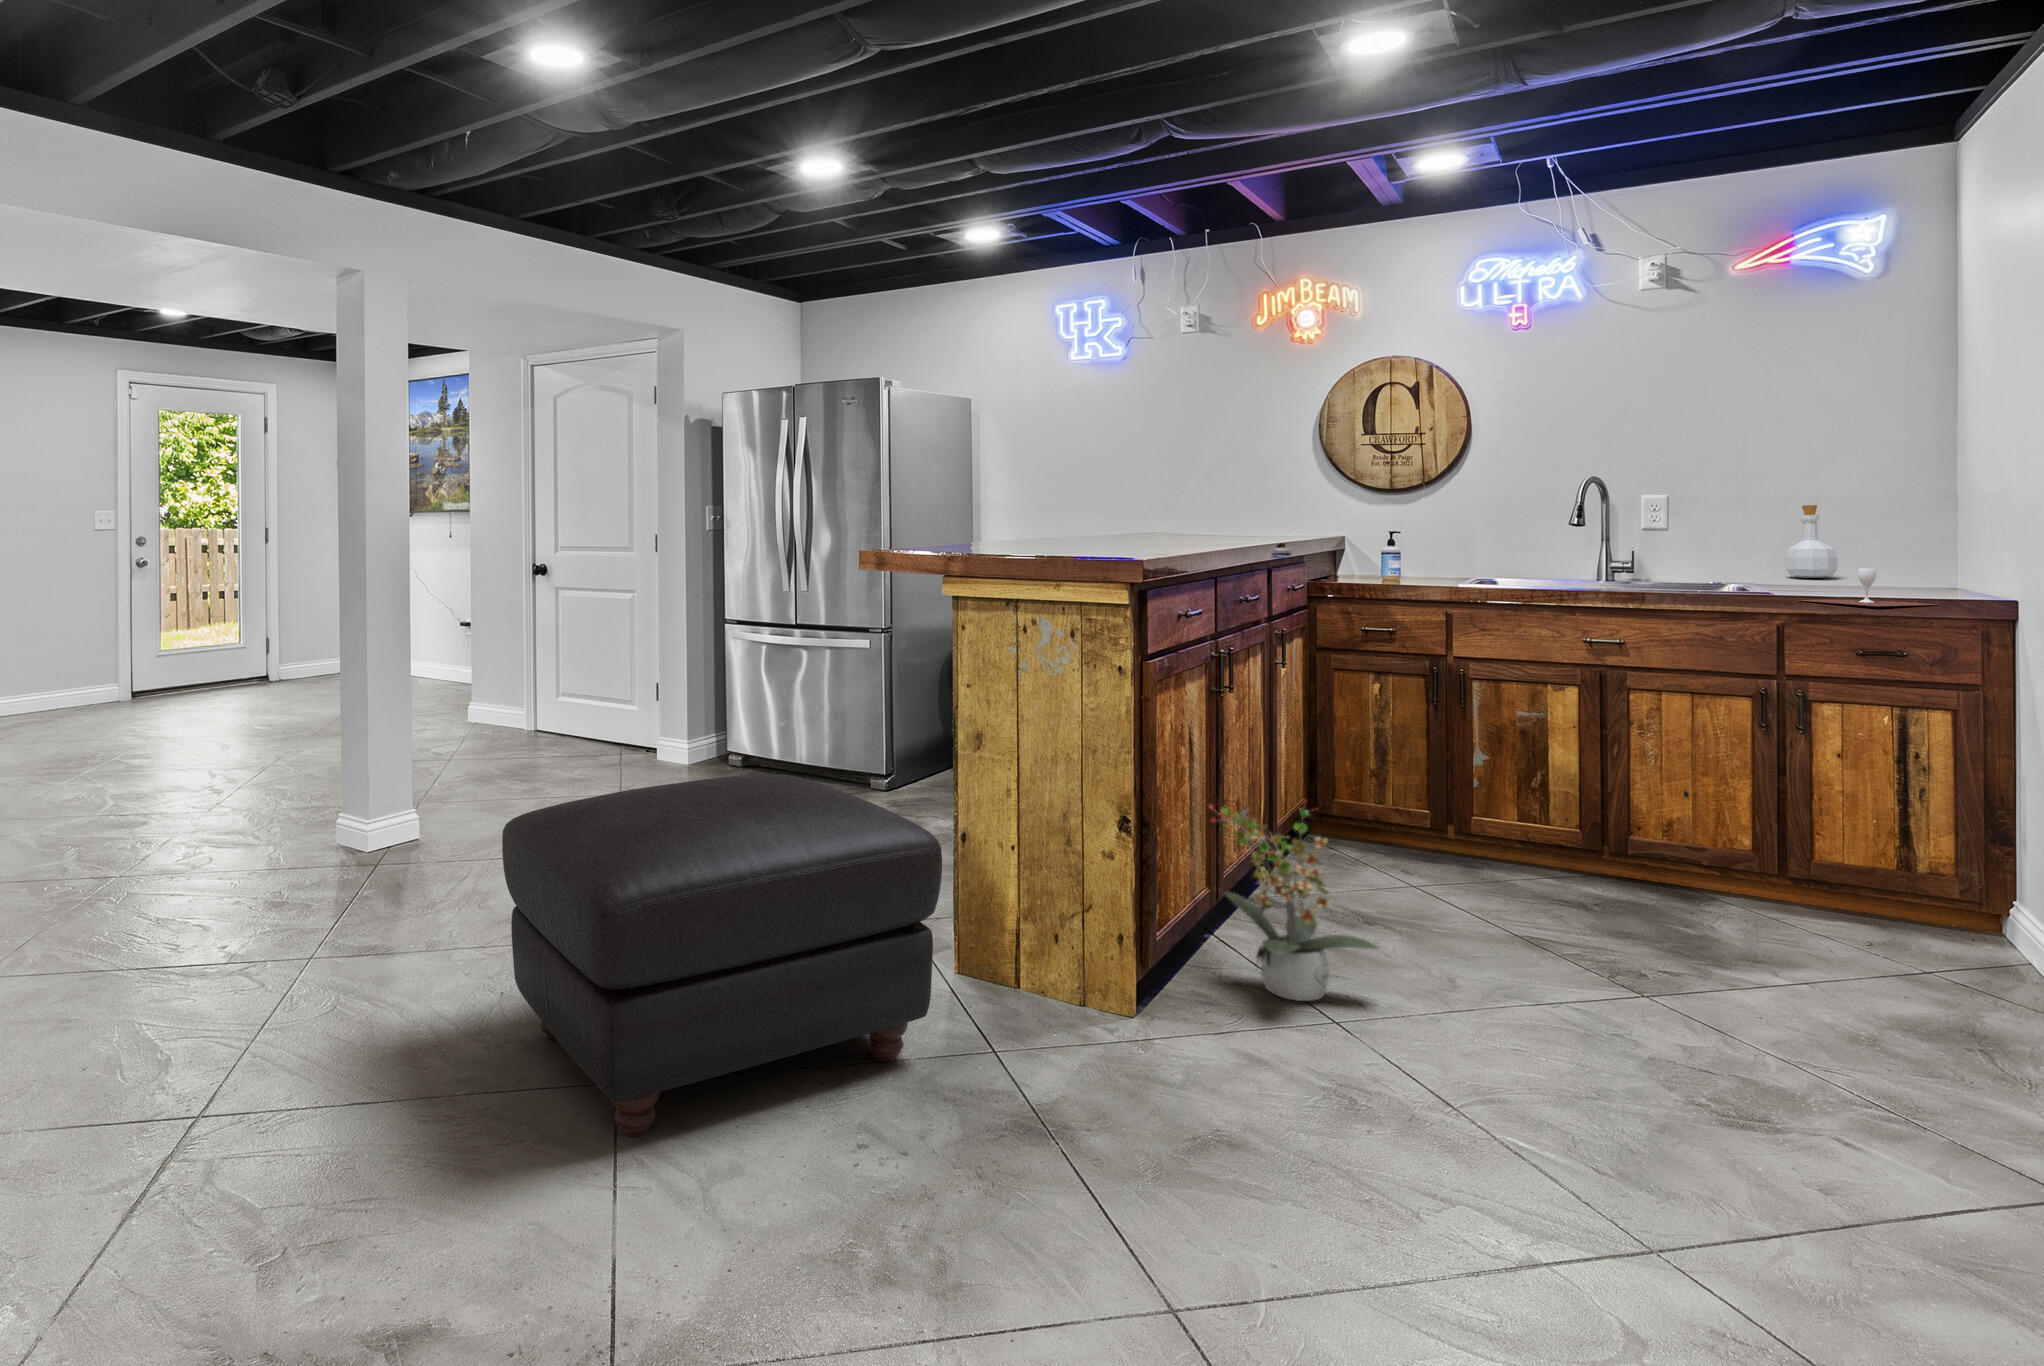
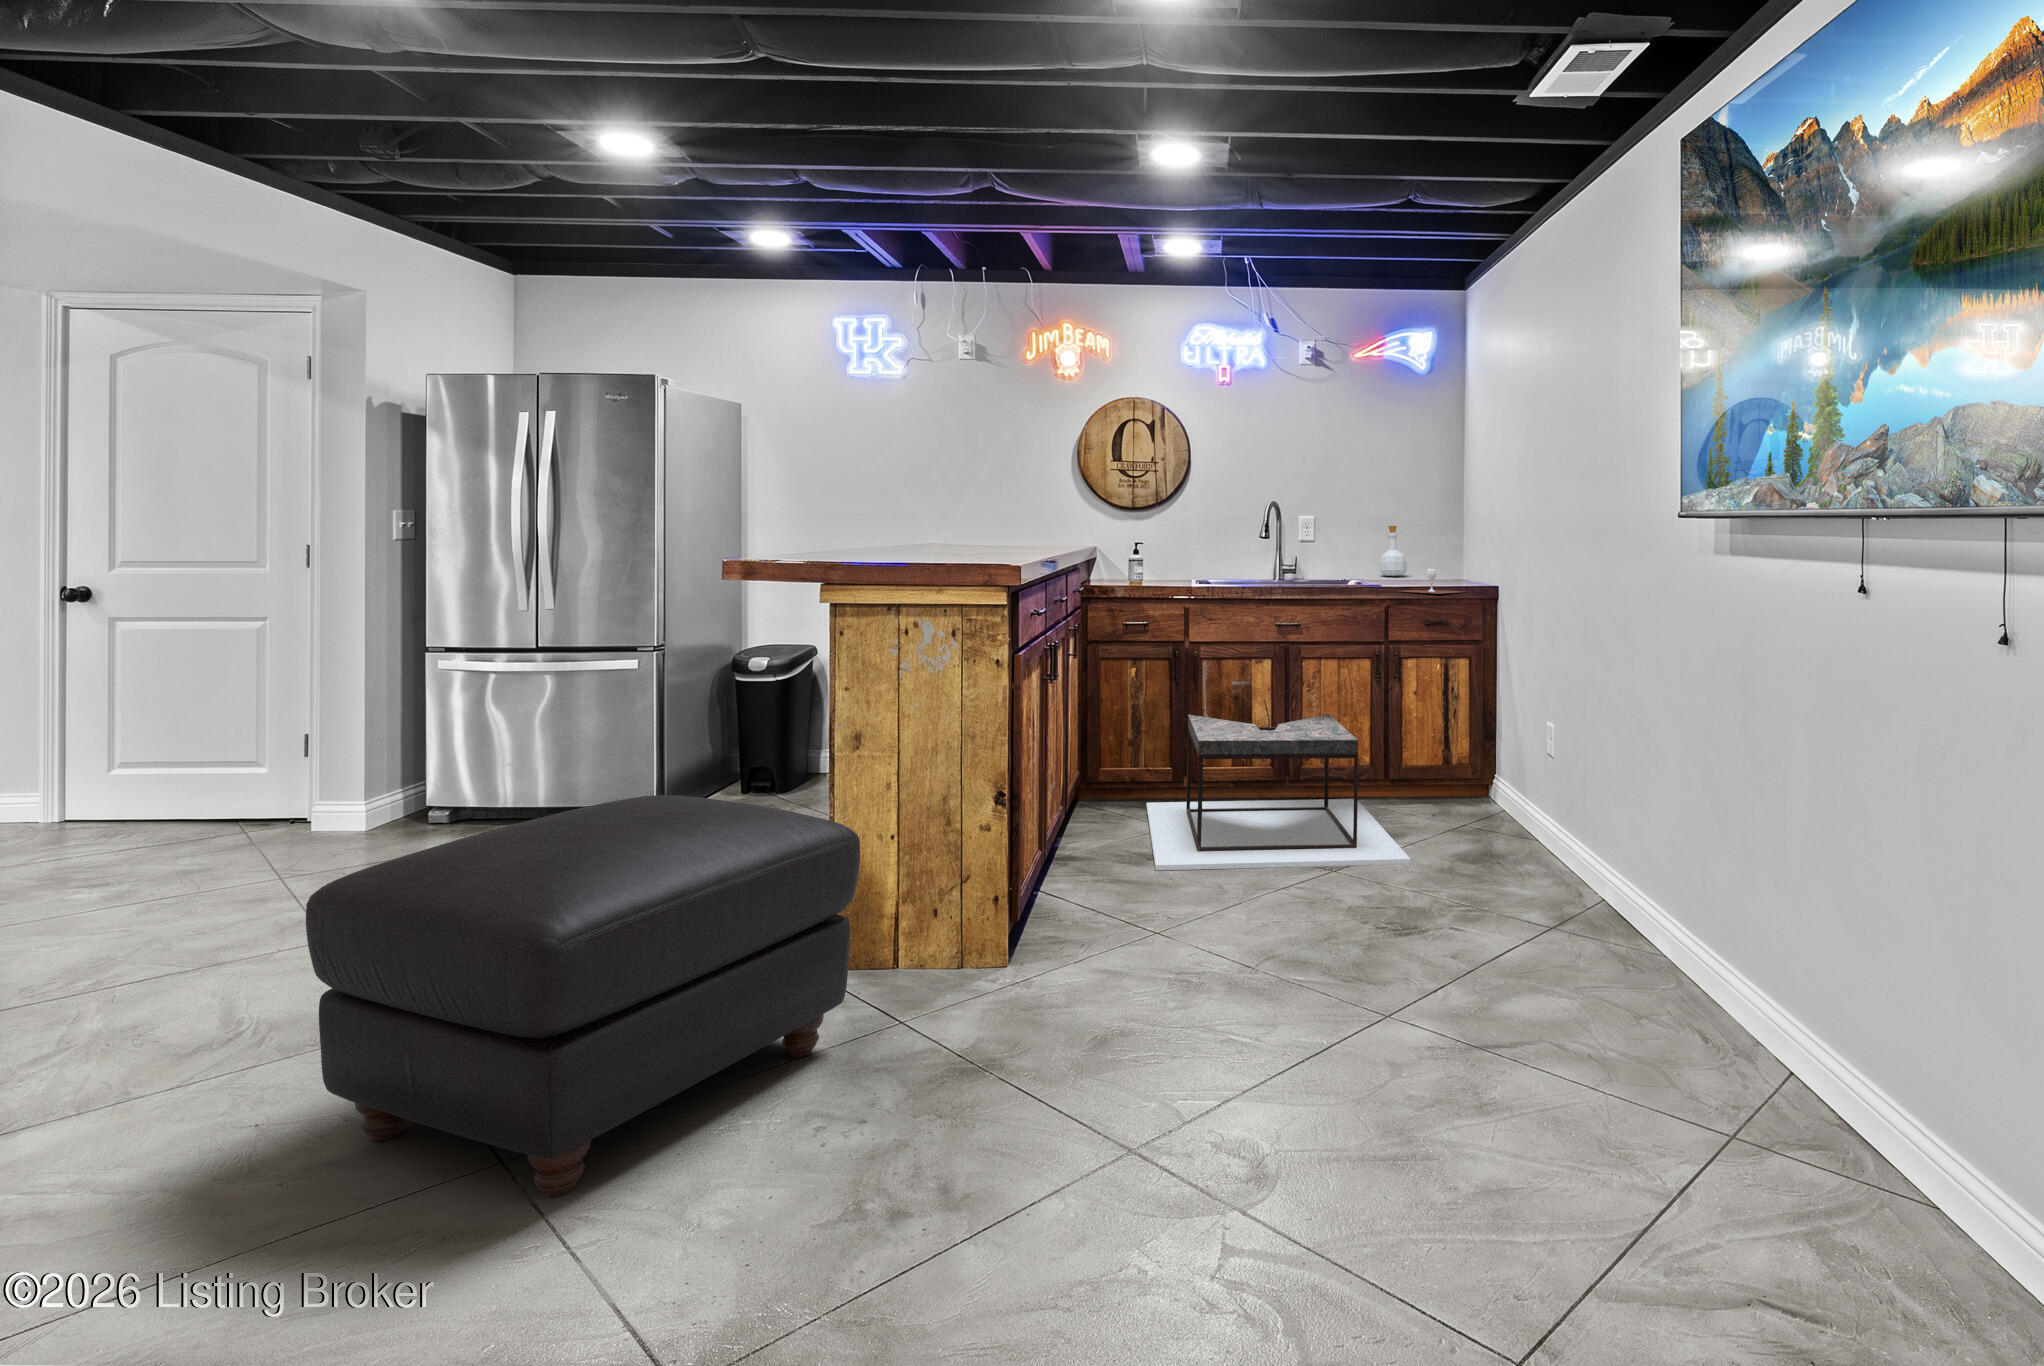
coffee table: none [1370,738,1790,1007] -> present [1147,700,1411,871]
potted plant: present [1210,806,1378,1001] -> none [1049,762,1181,926]

